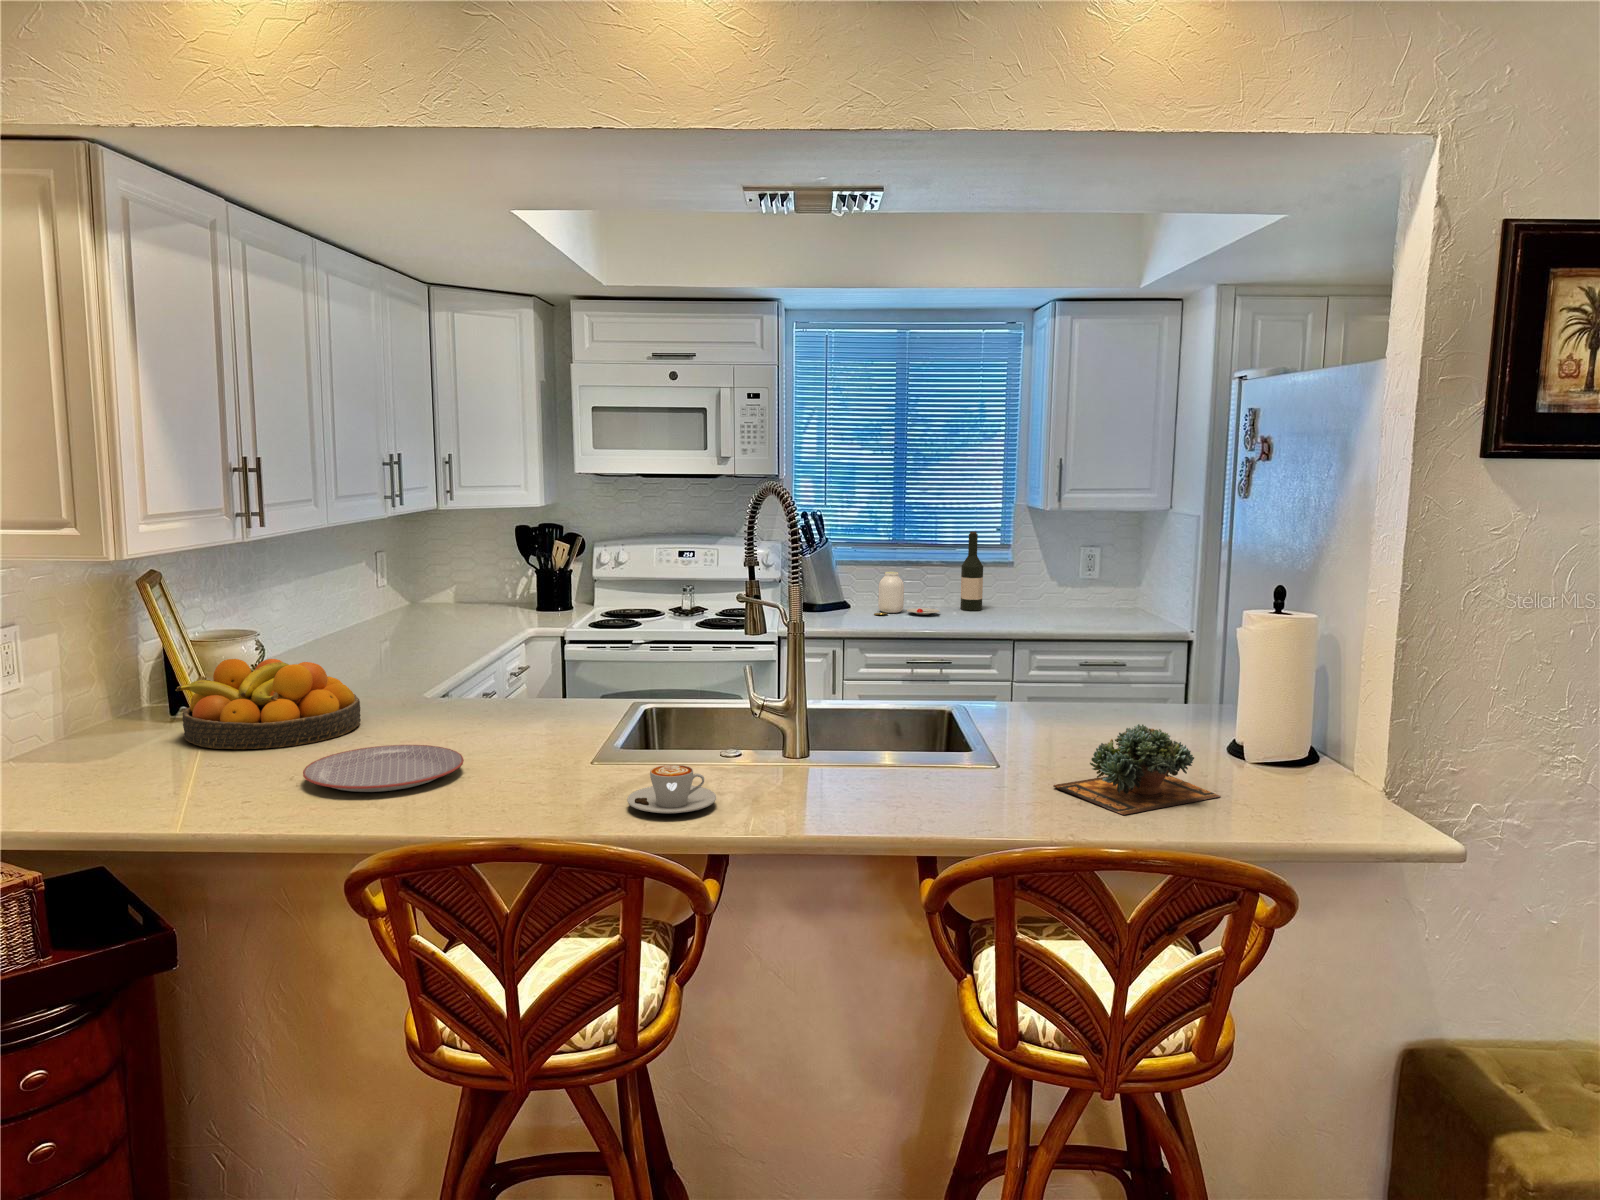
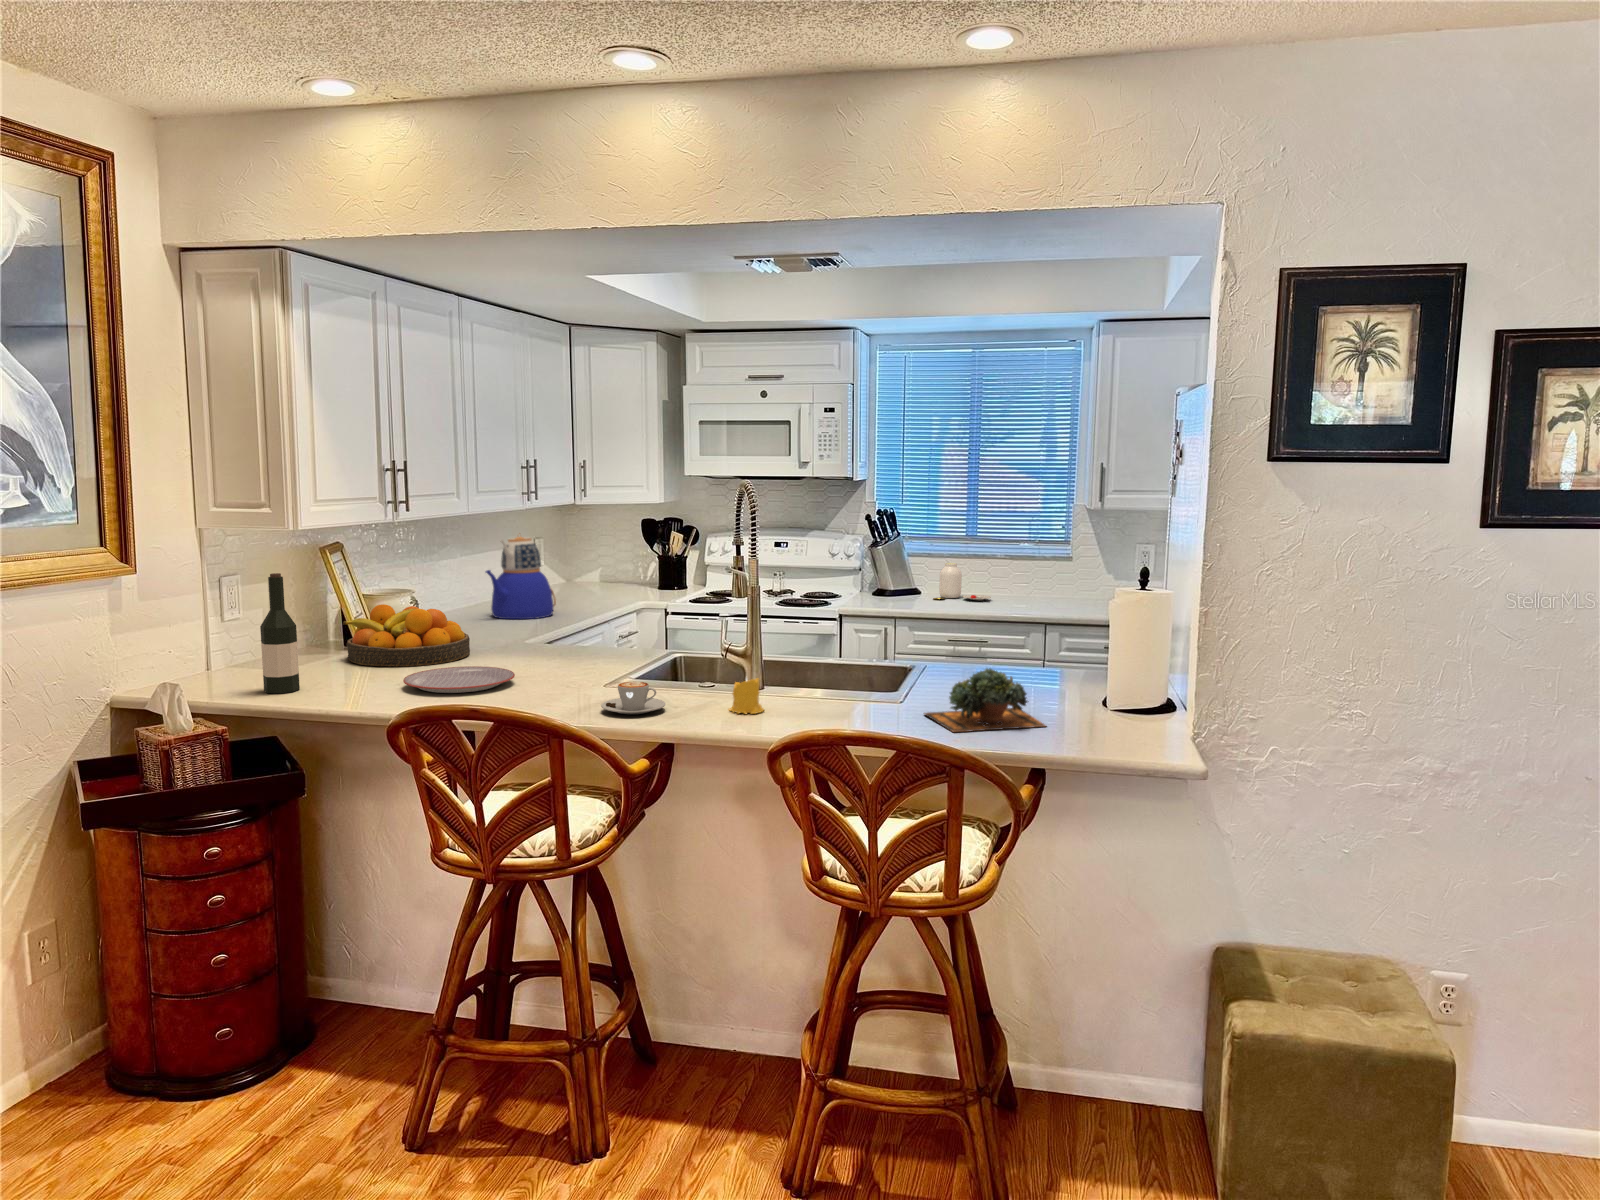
wine bottle: present [960,532,983,611] -> present [260,573,300,694]
teapot: none [340,549,427,662] -> present [486,537,556,619]
candle: none [799,749,849,802] -> present [729,678,764,714]

